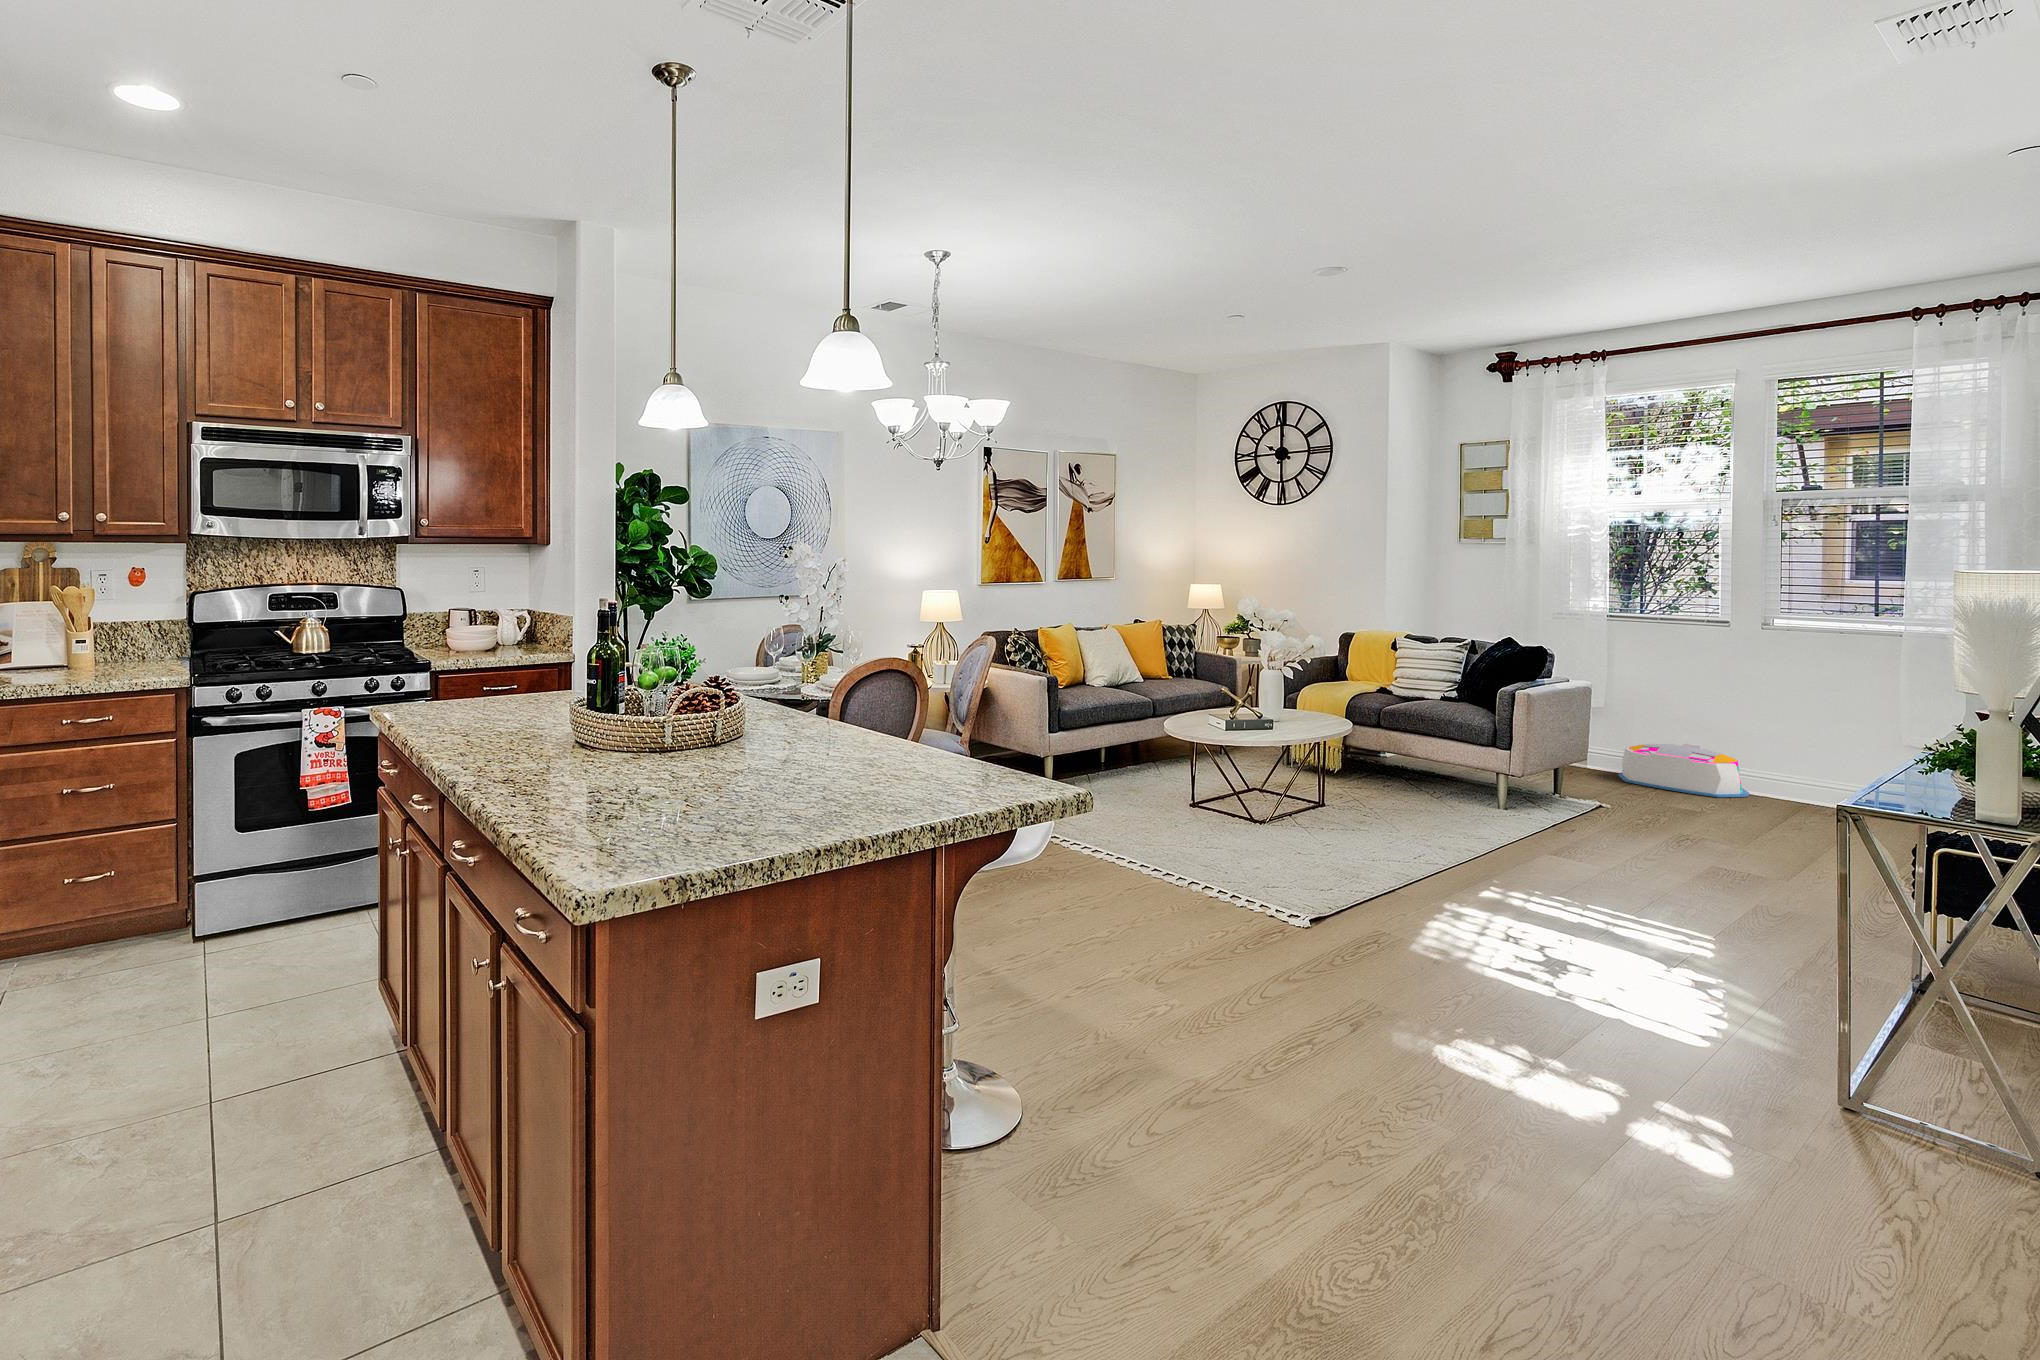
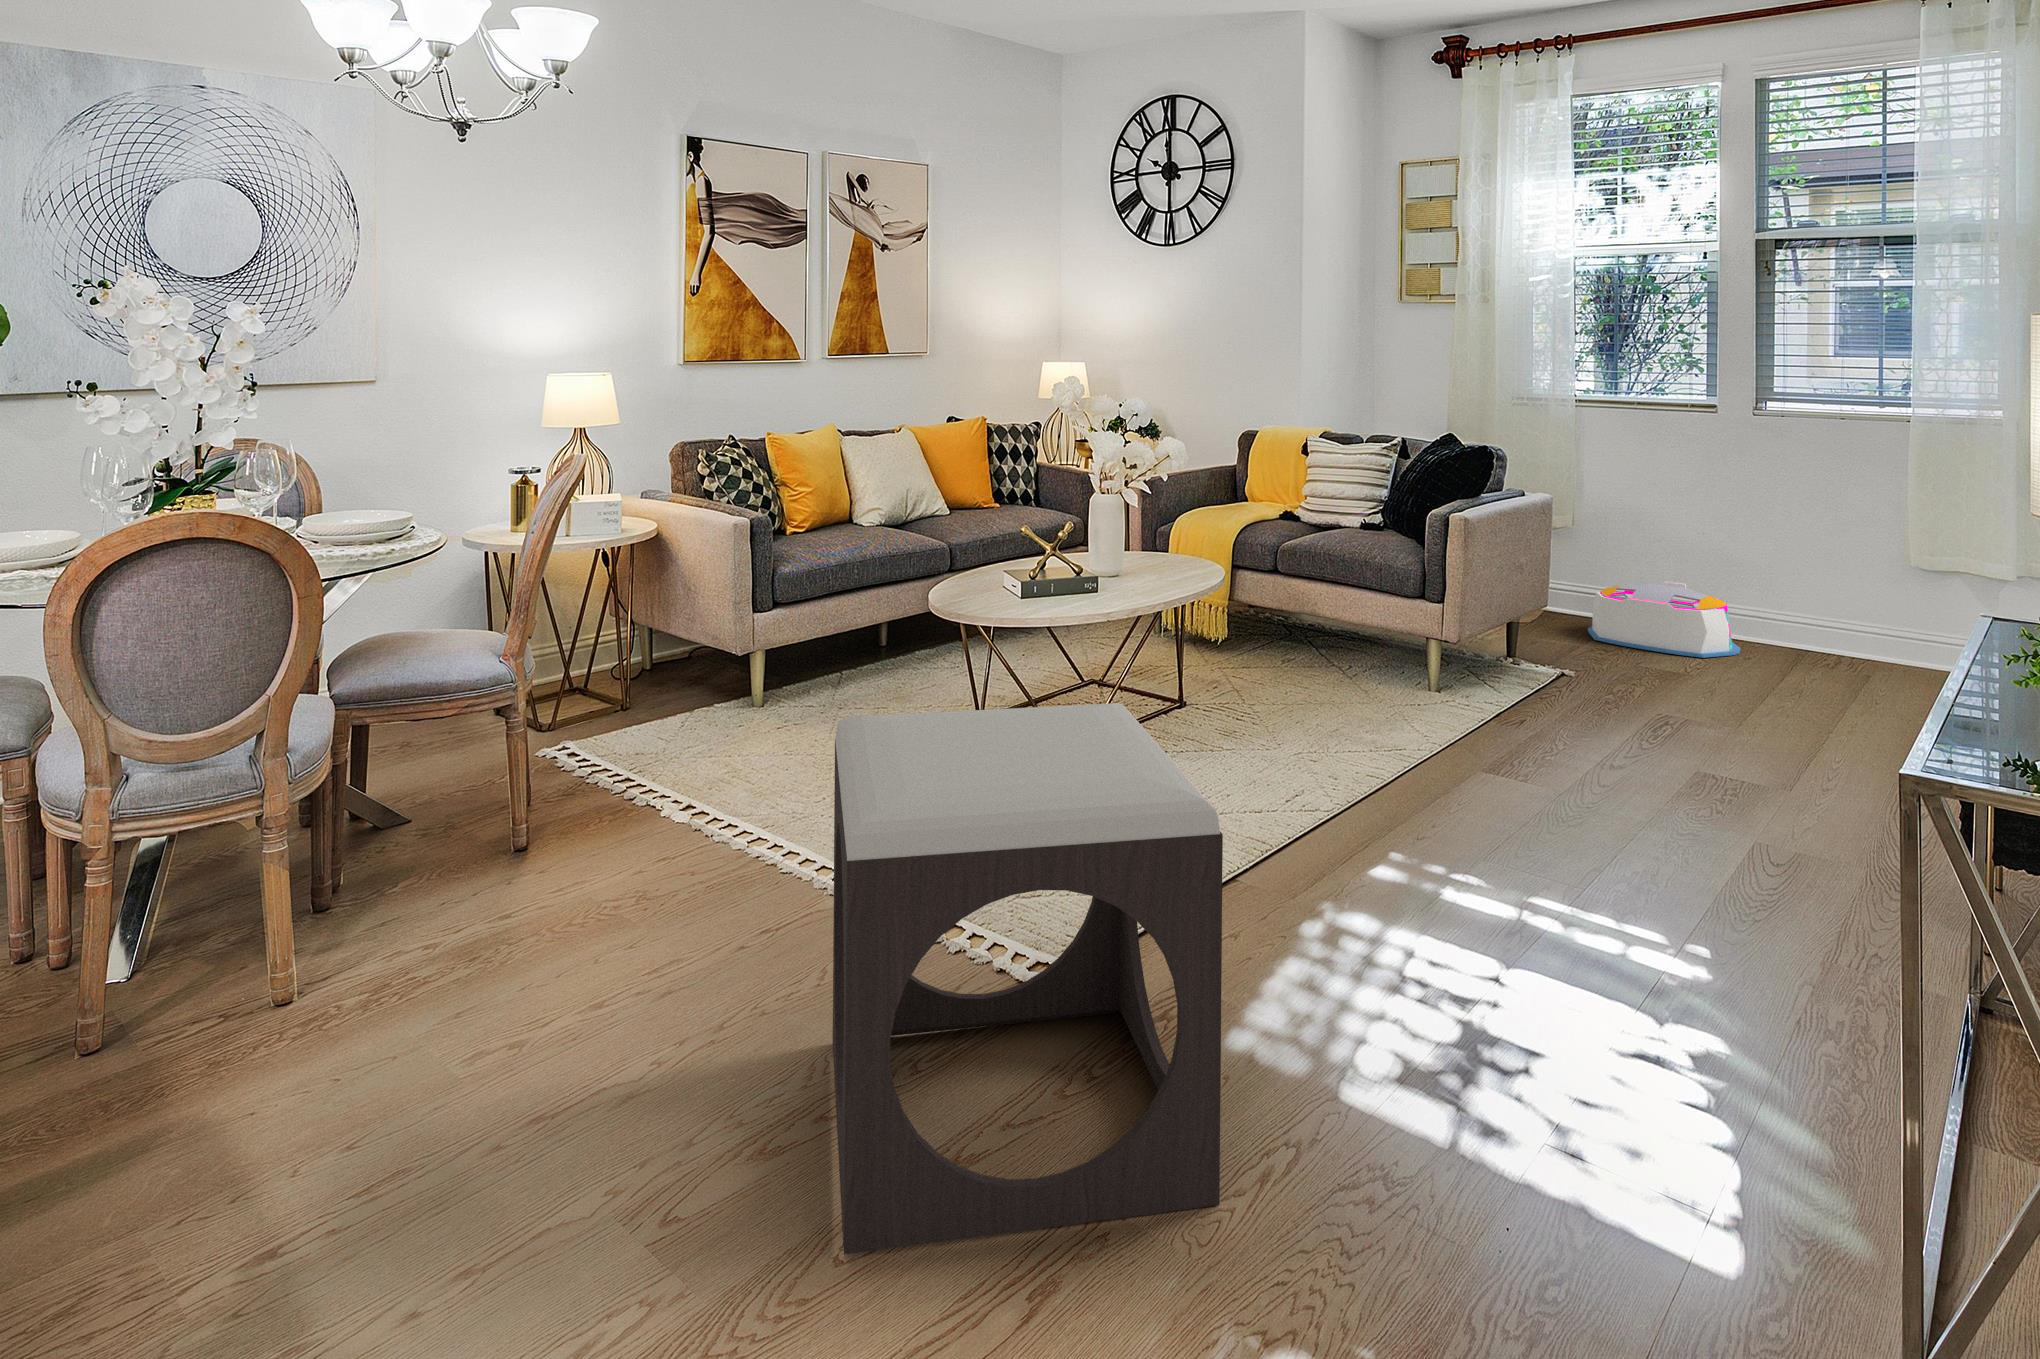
footstool: none [1199,779,1449,1027] -> present [833,703,1223,1254]

